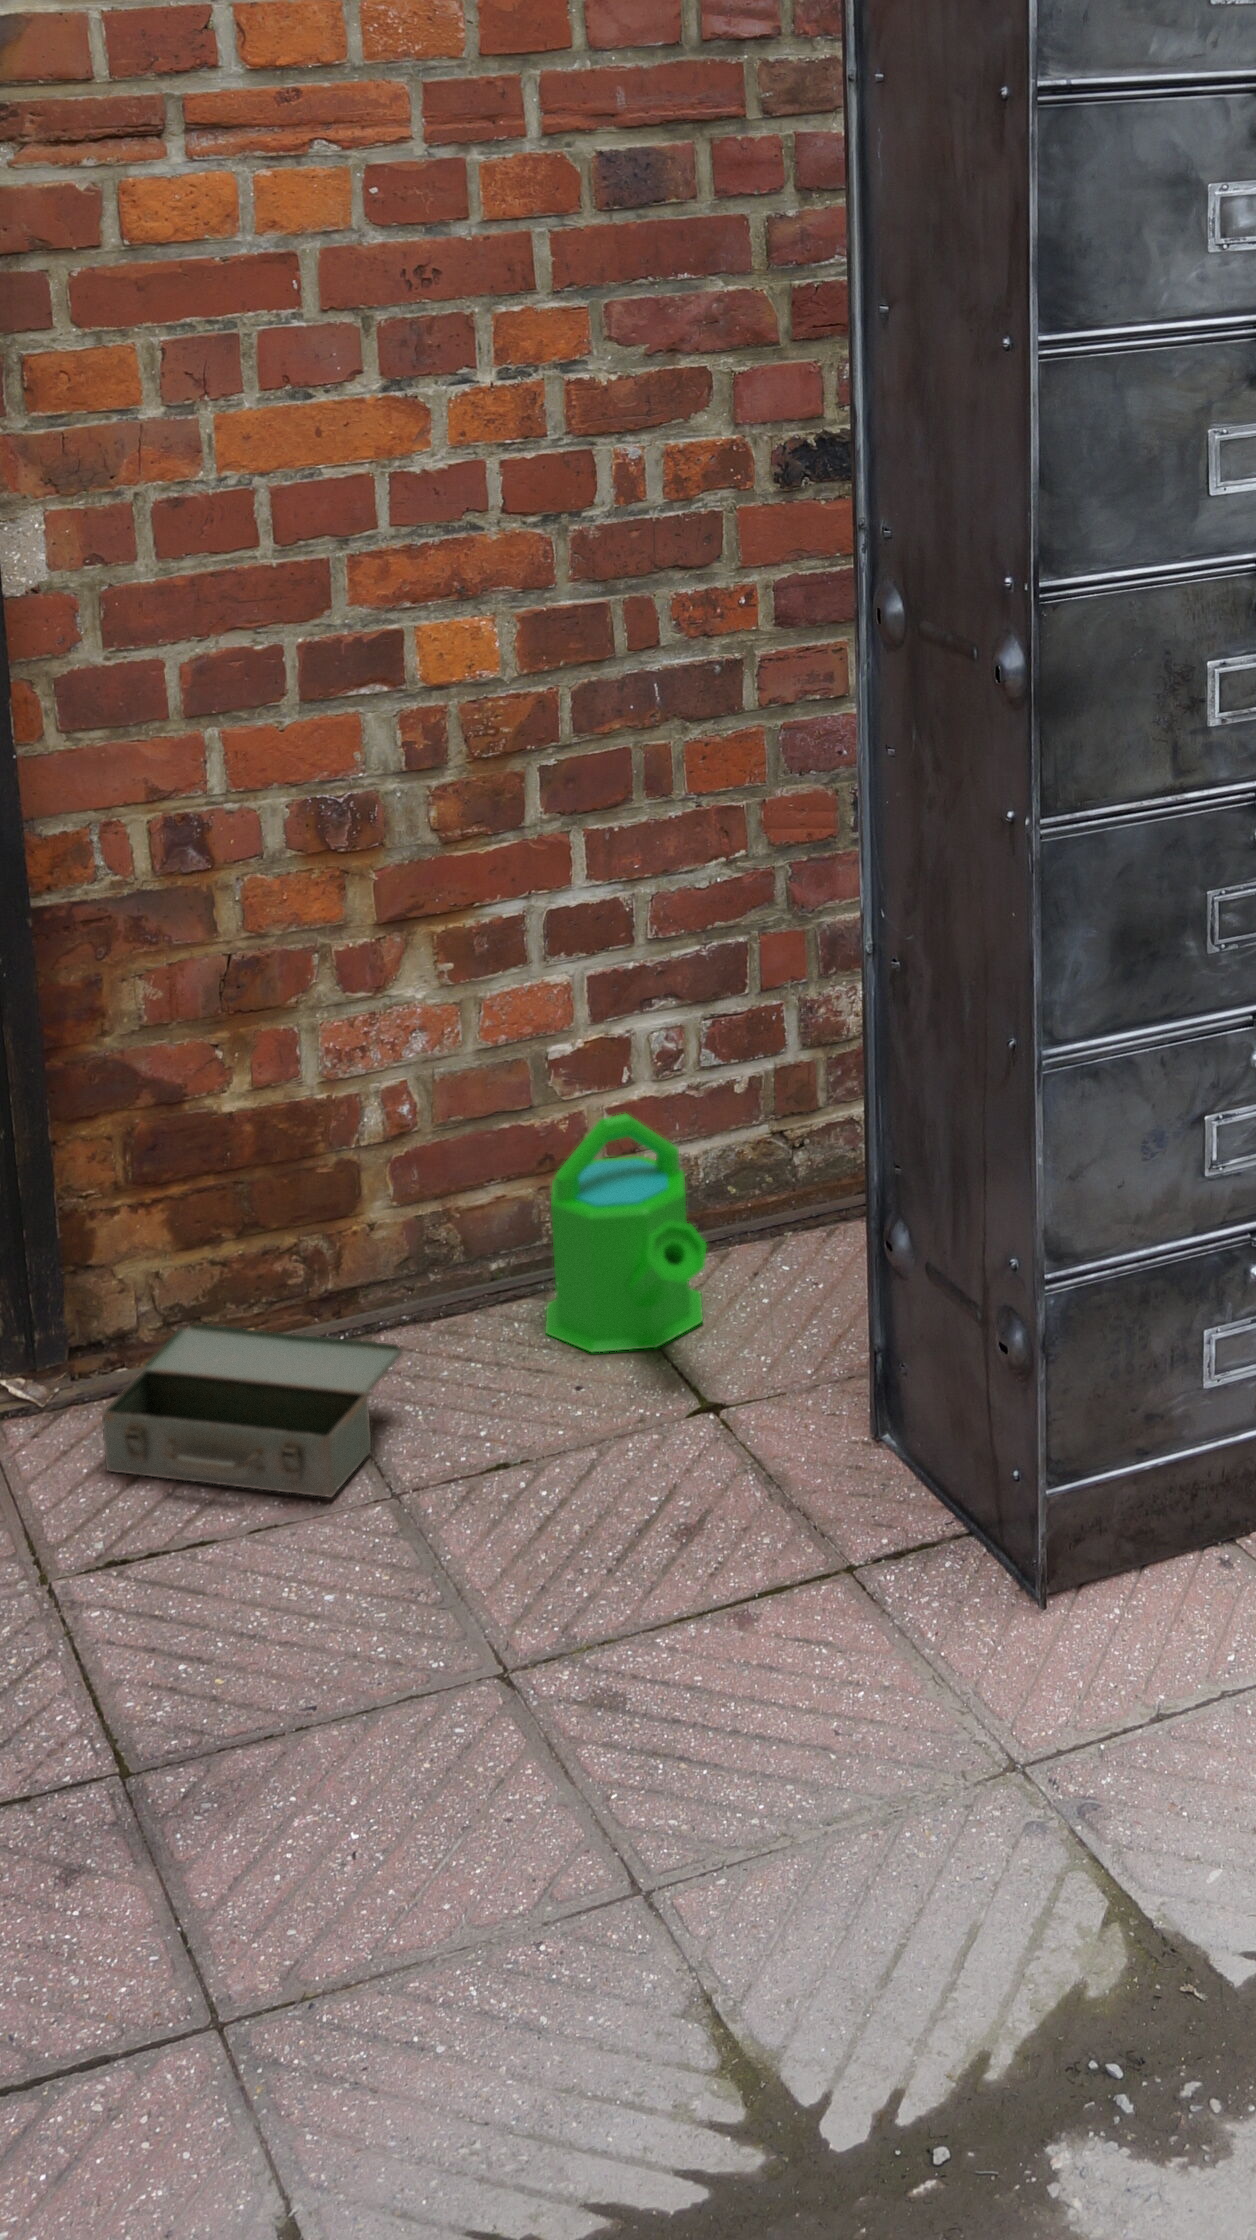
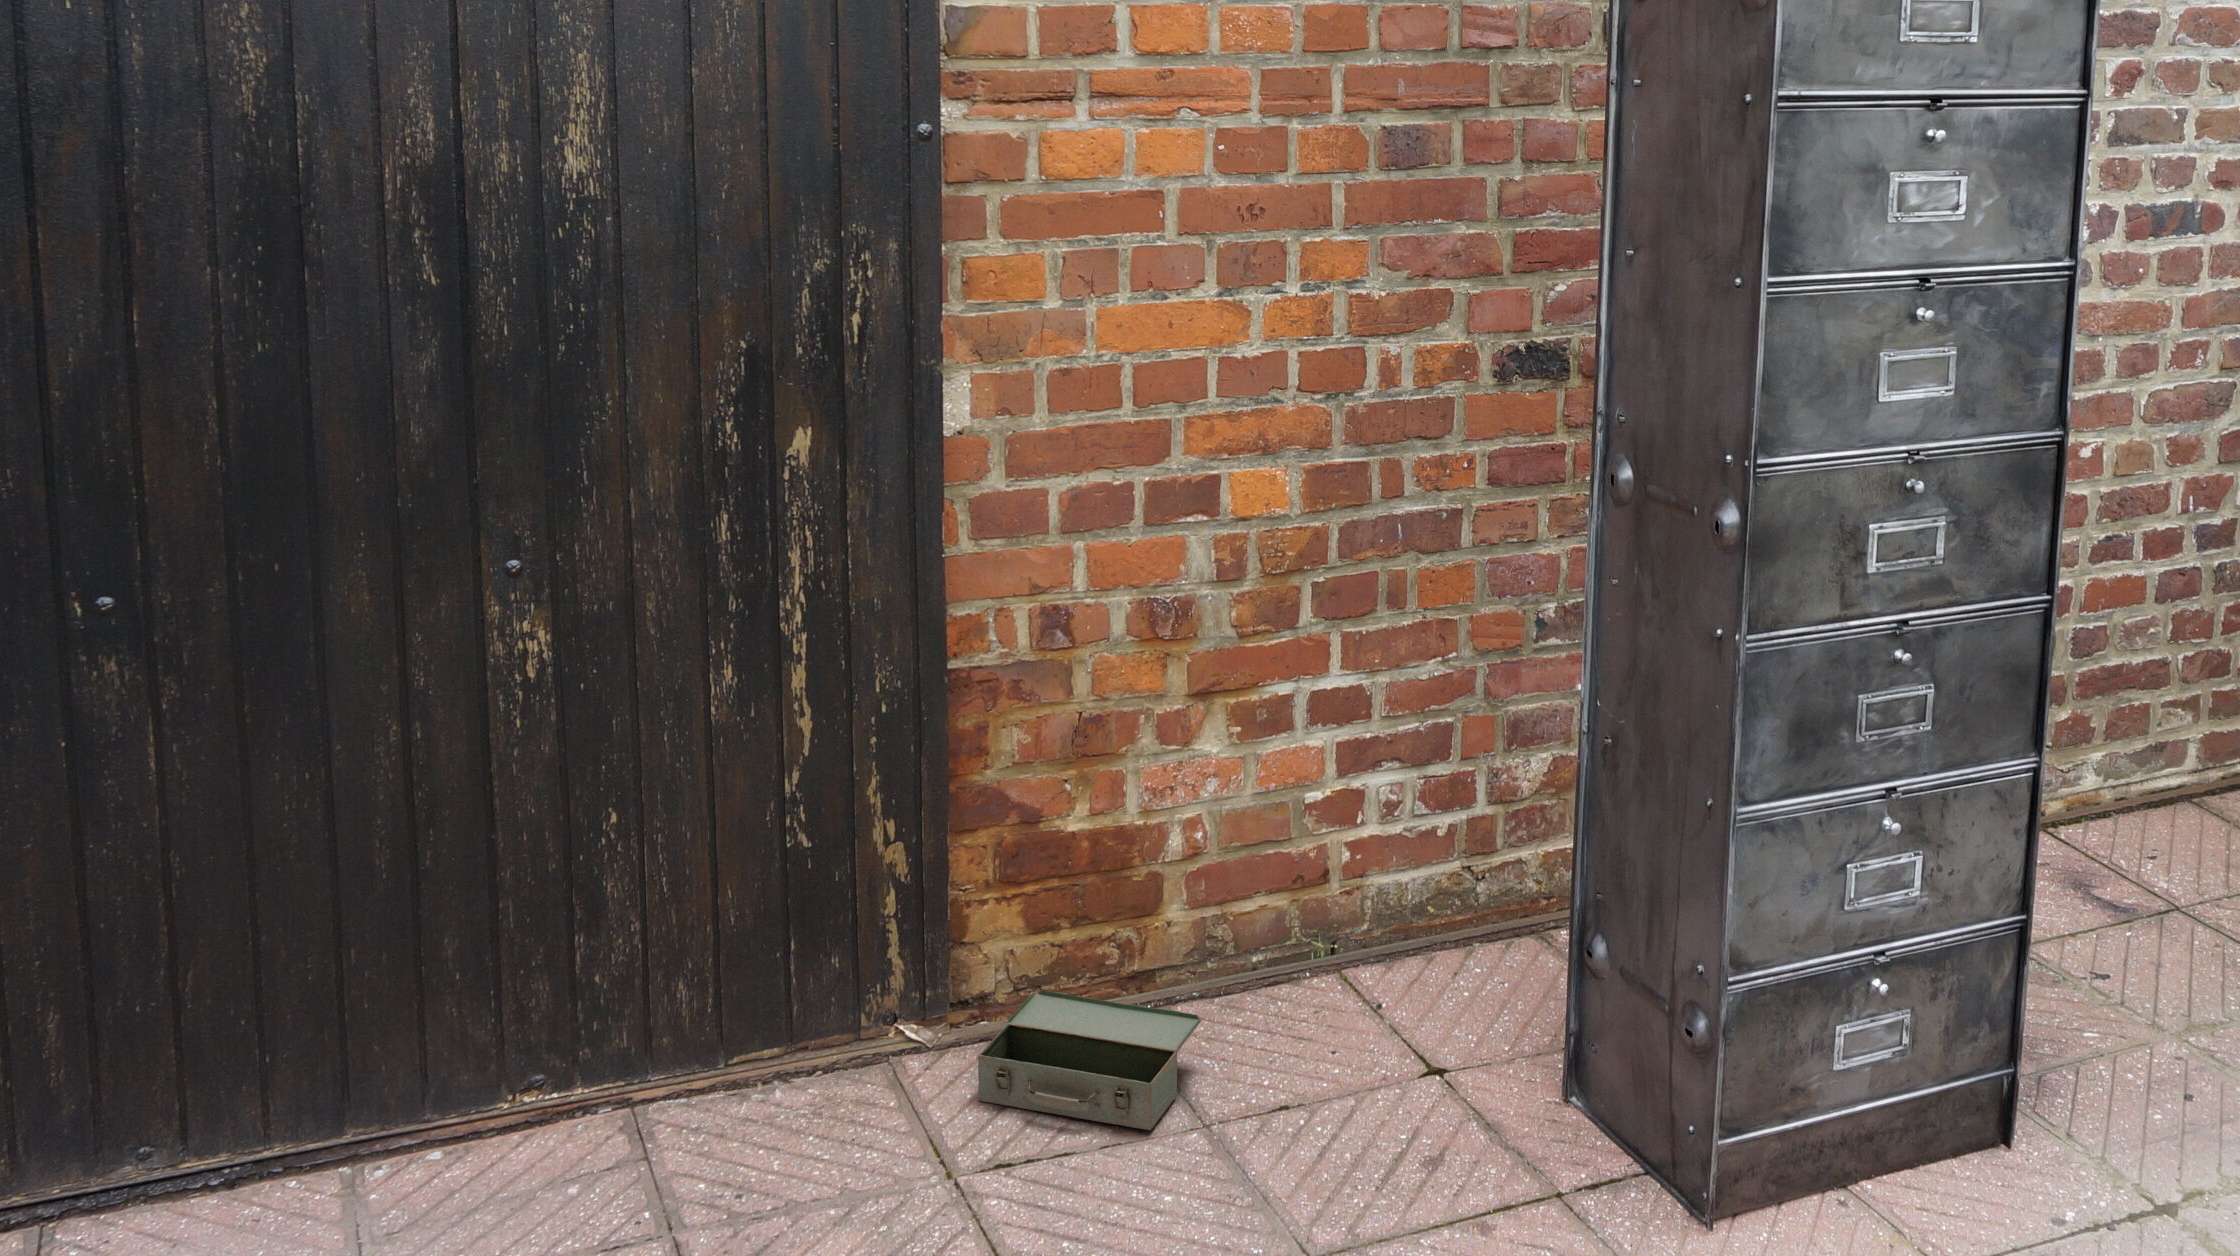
watering can: present [546,1114,707,1352] -> none [1298,847,1430,1028]

